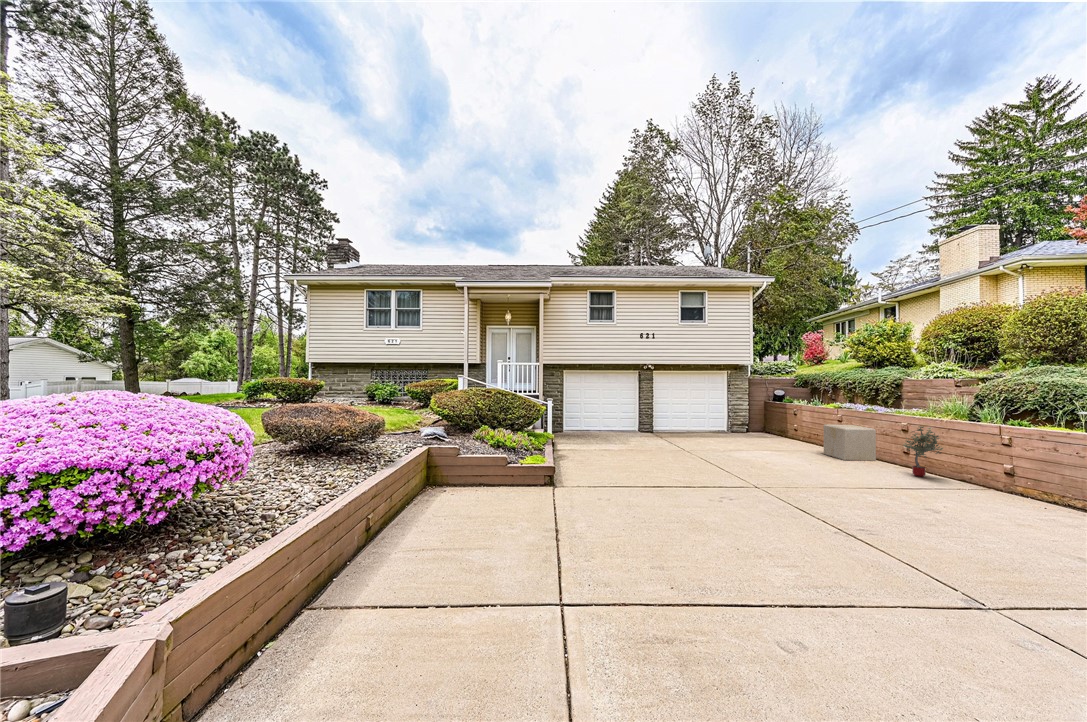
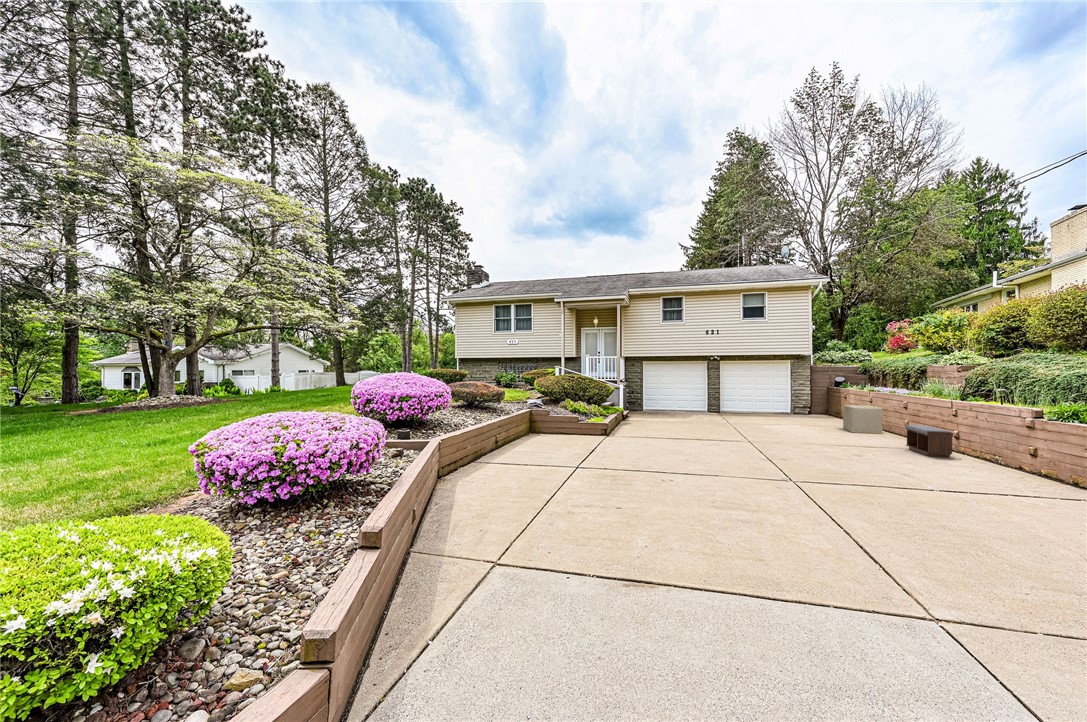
potted tree: present [903,426,943,477] -> none [885,403,913,443]
bench: none [958,457,1048,505] -> present [906,425,953,457]

